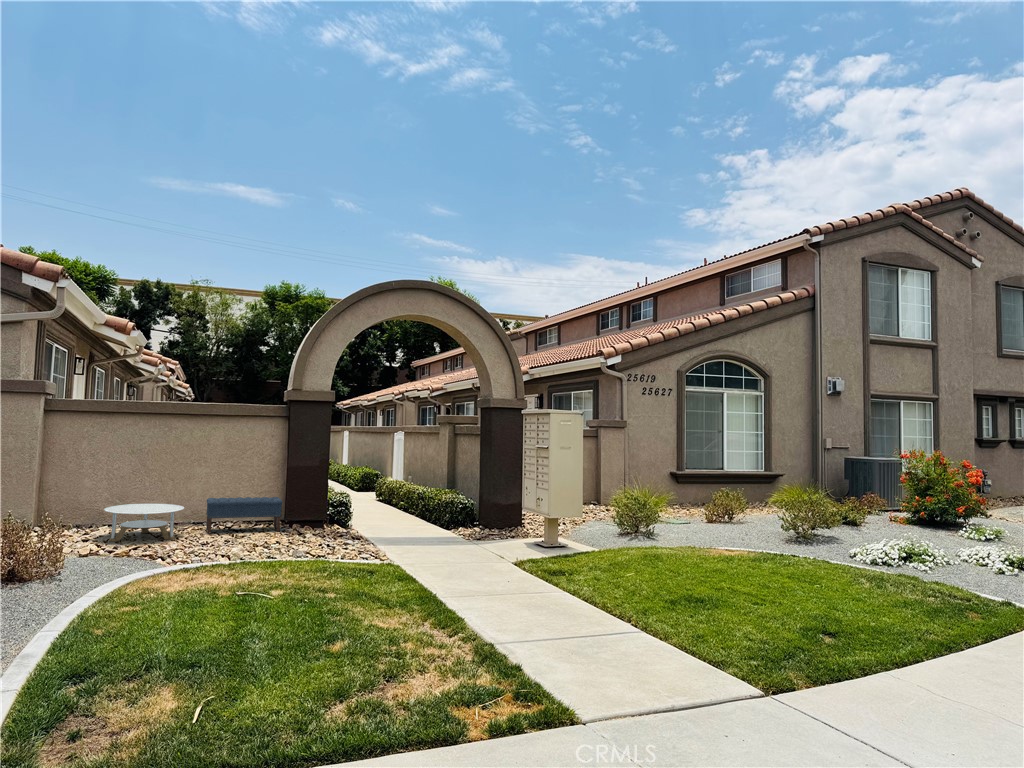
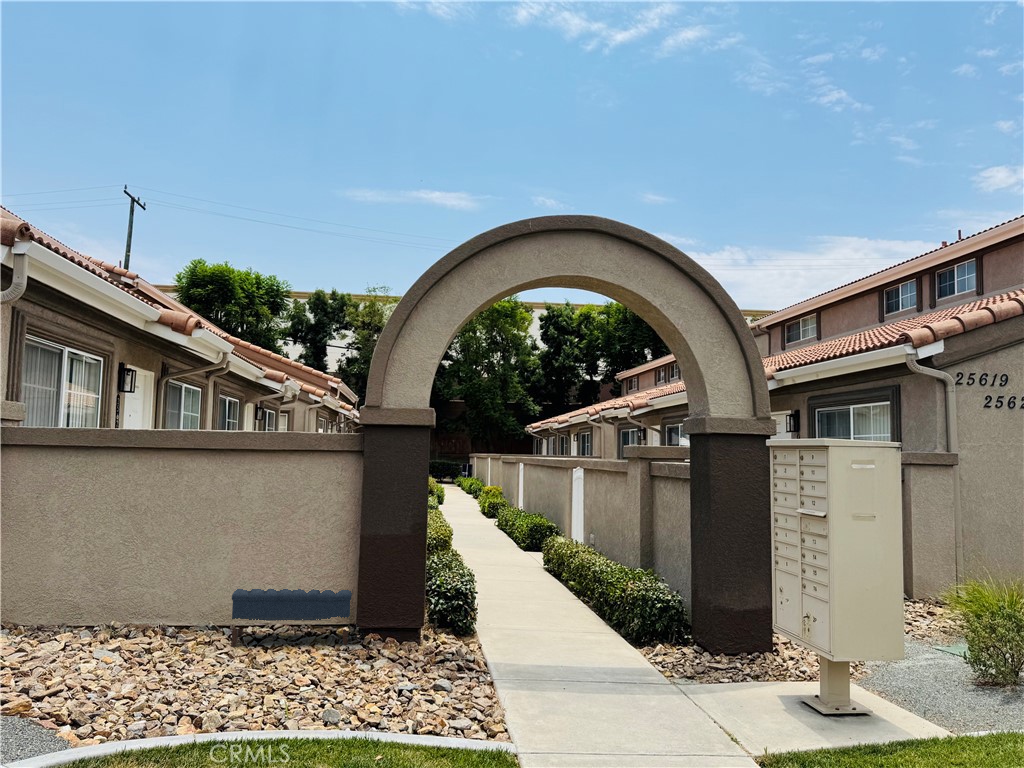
round table: present [104,504,184,542] -> none [66,591,194,659]

